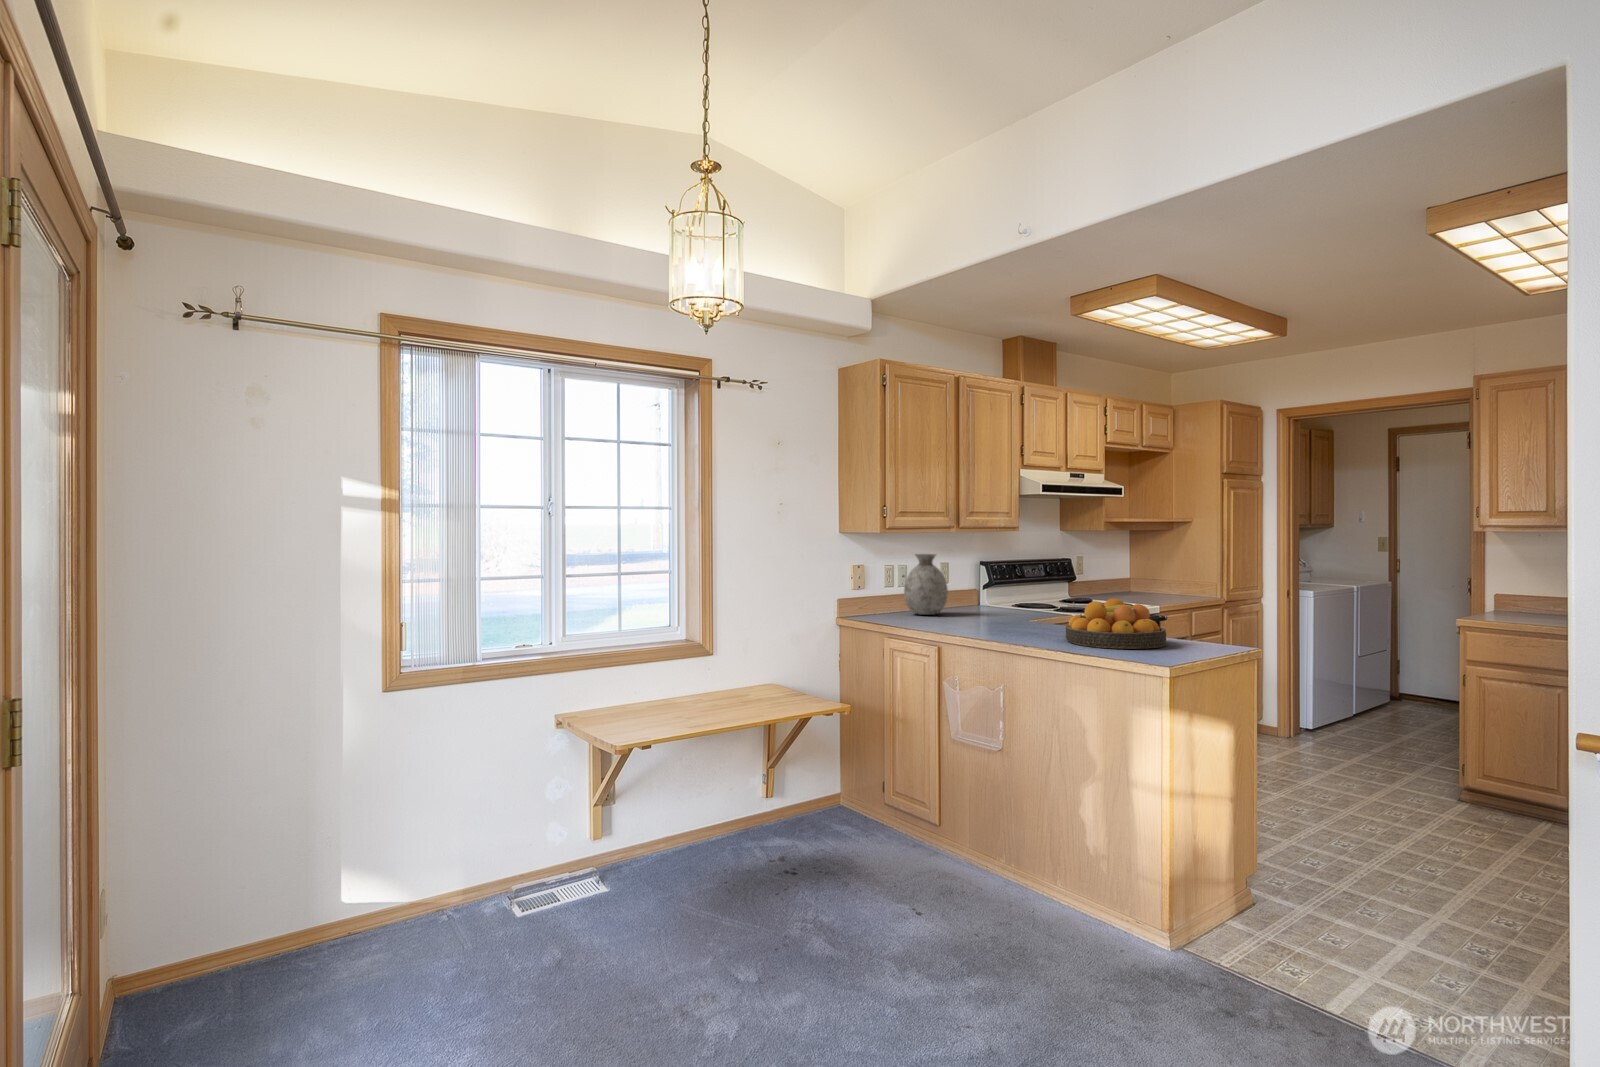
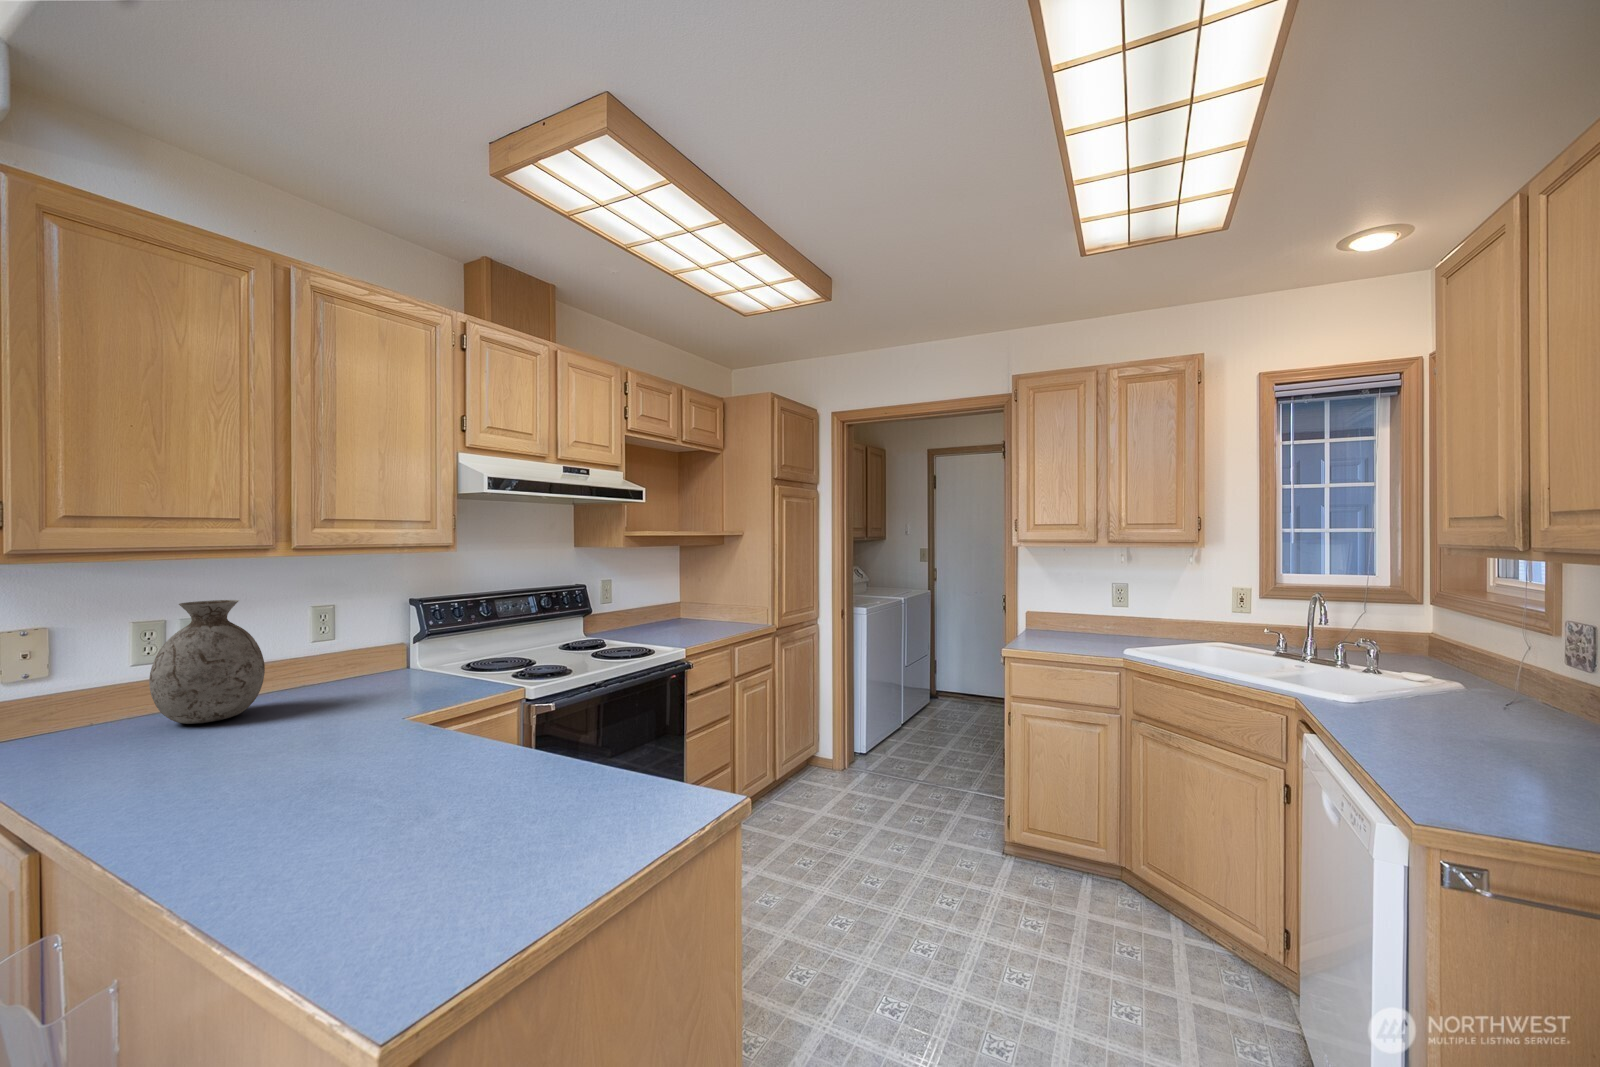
fruit bowl: present [1066,598,1166,649] -> none [235,731,525,932]

